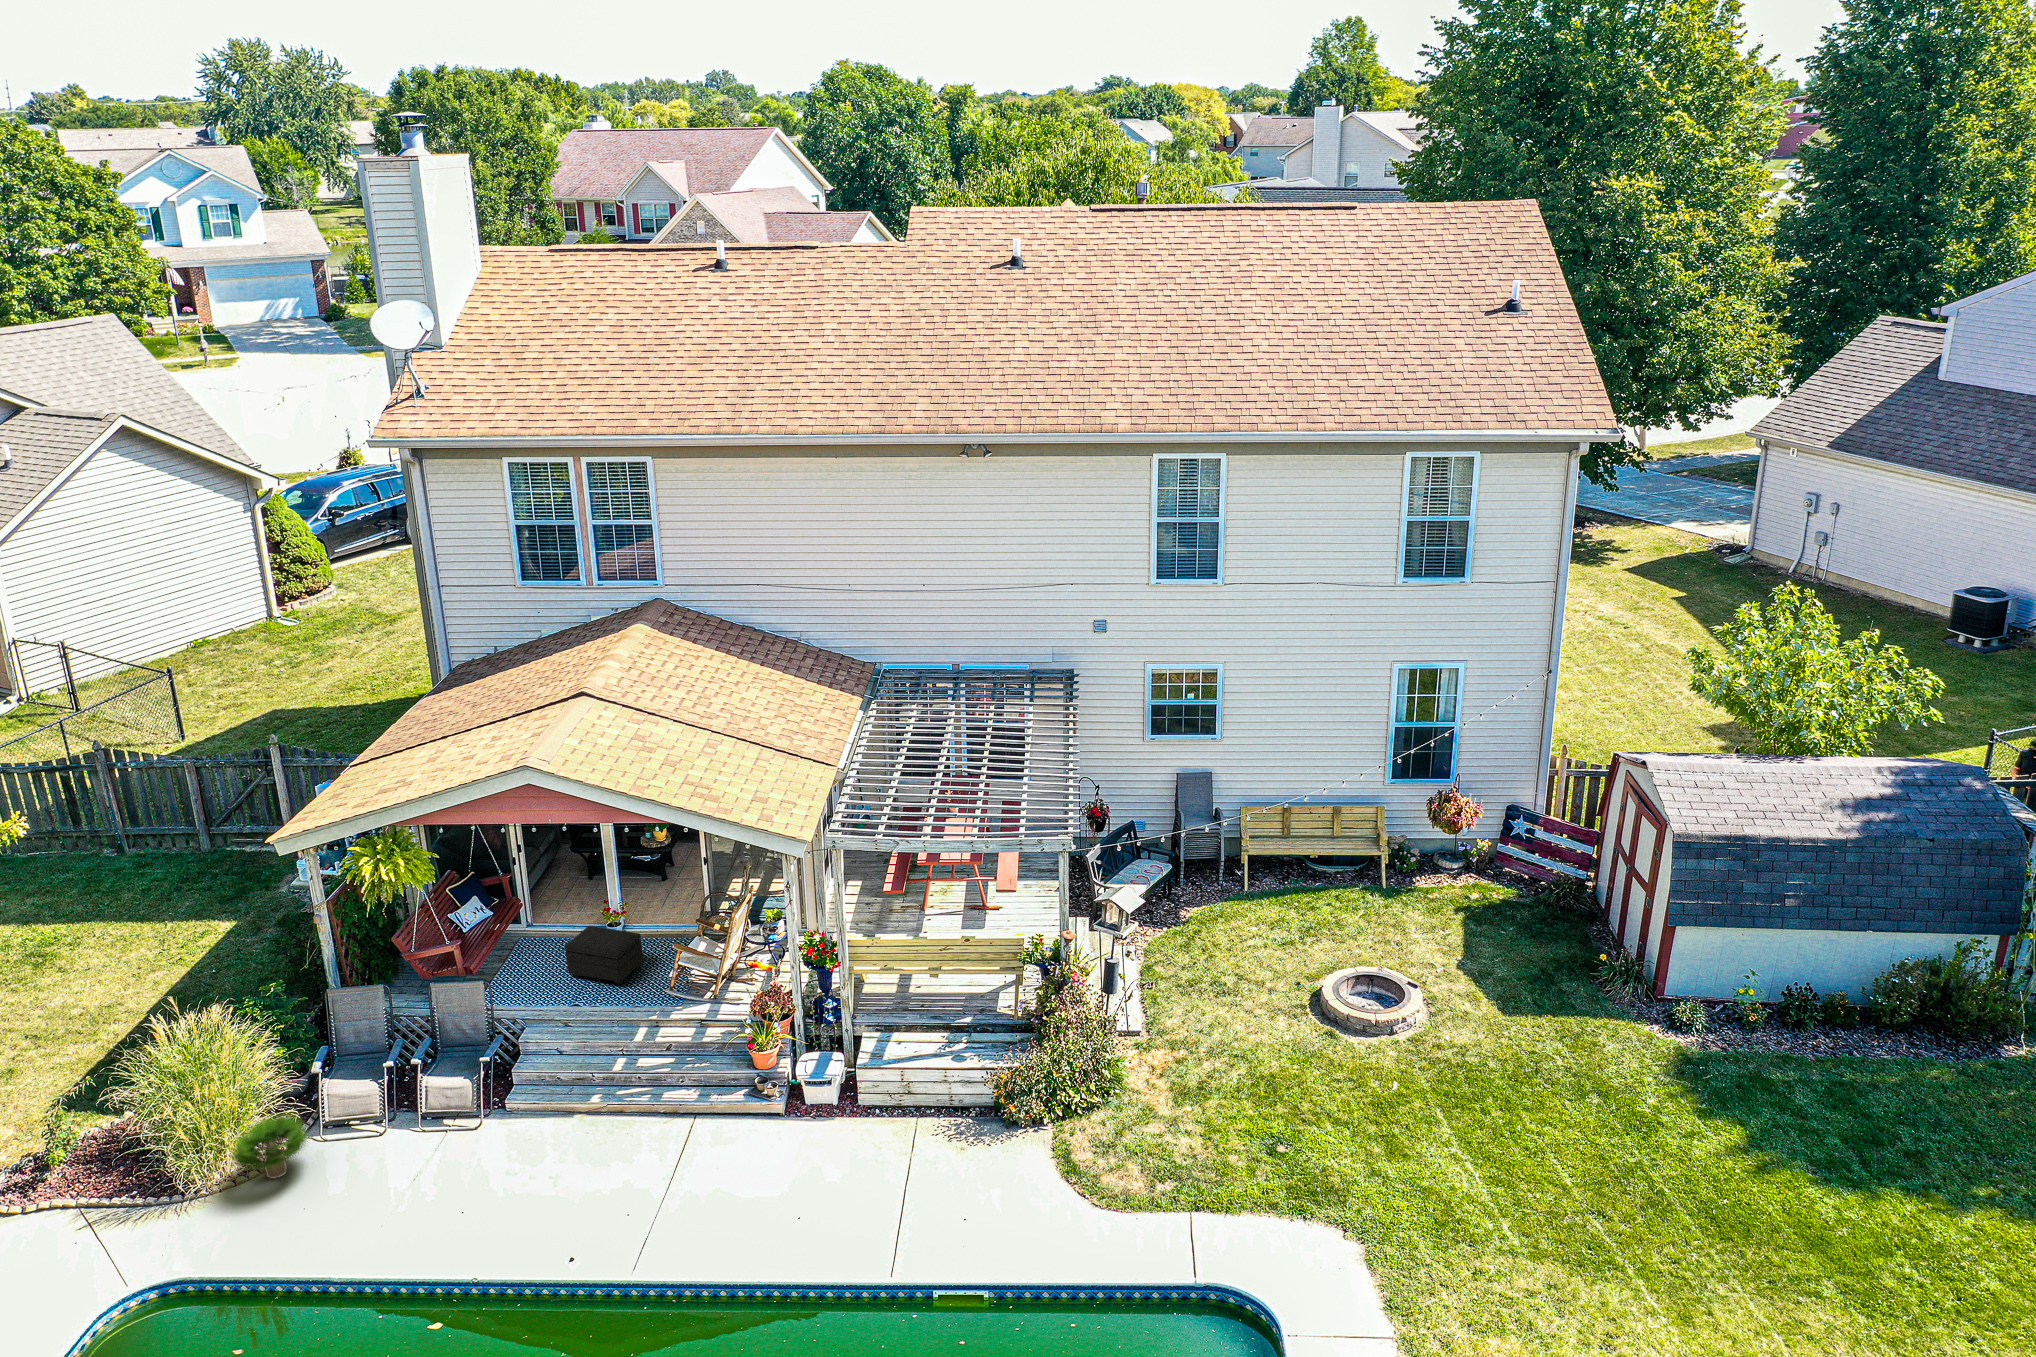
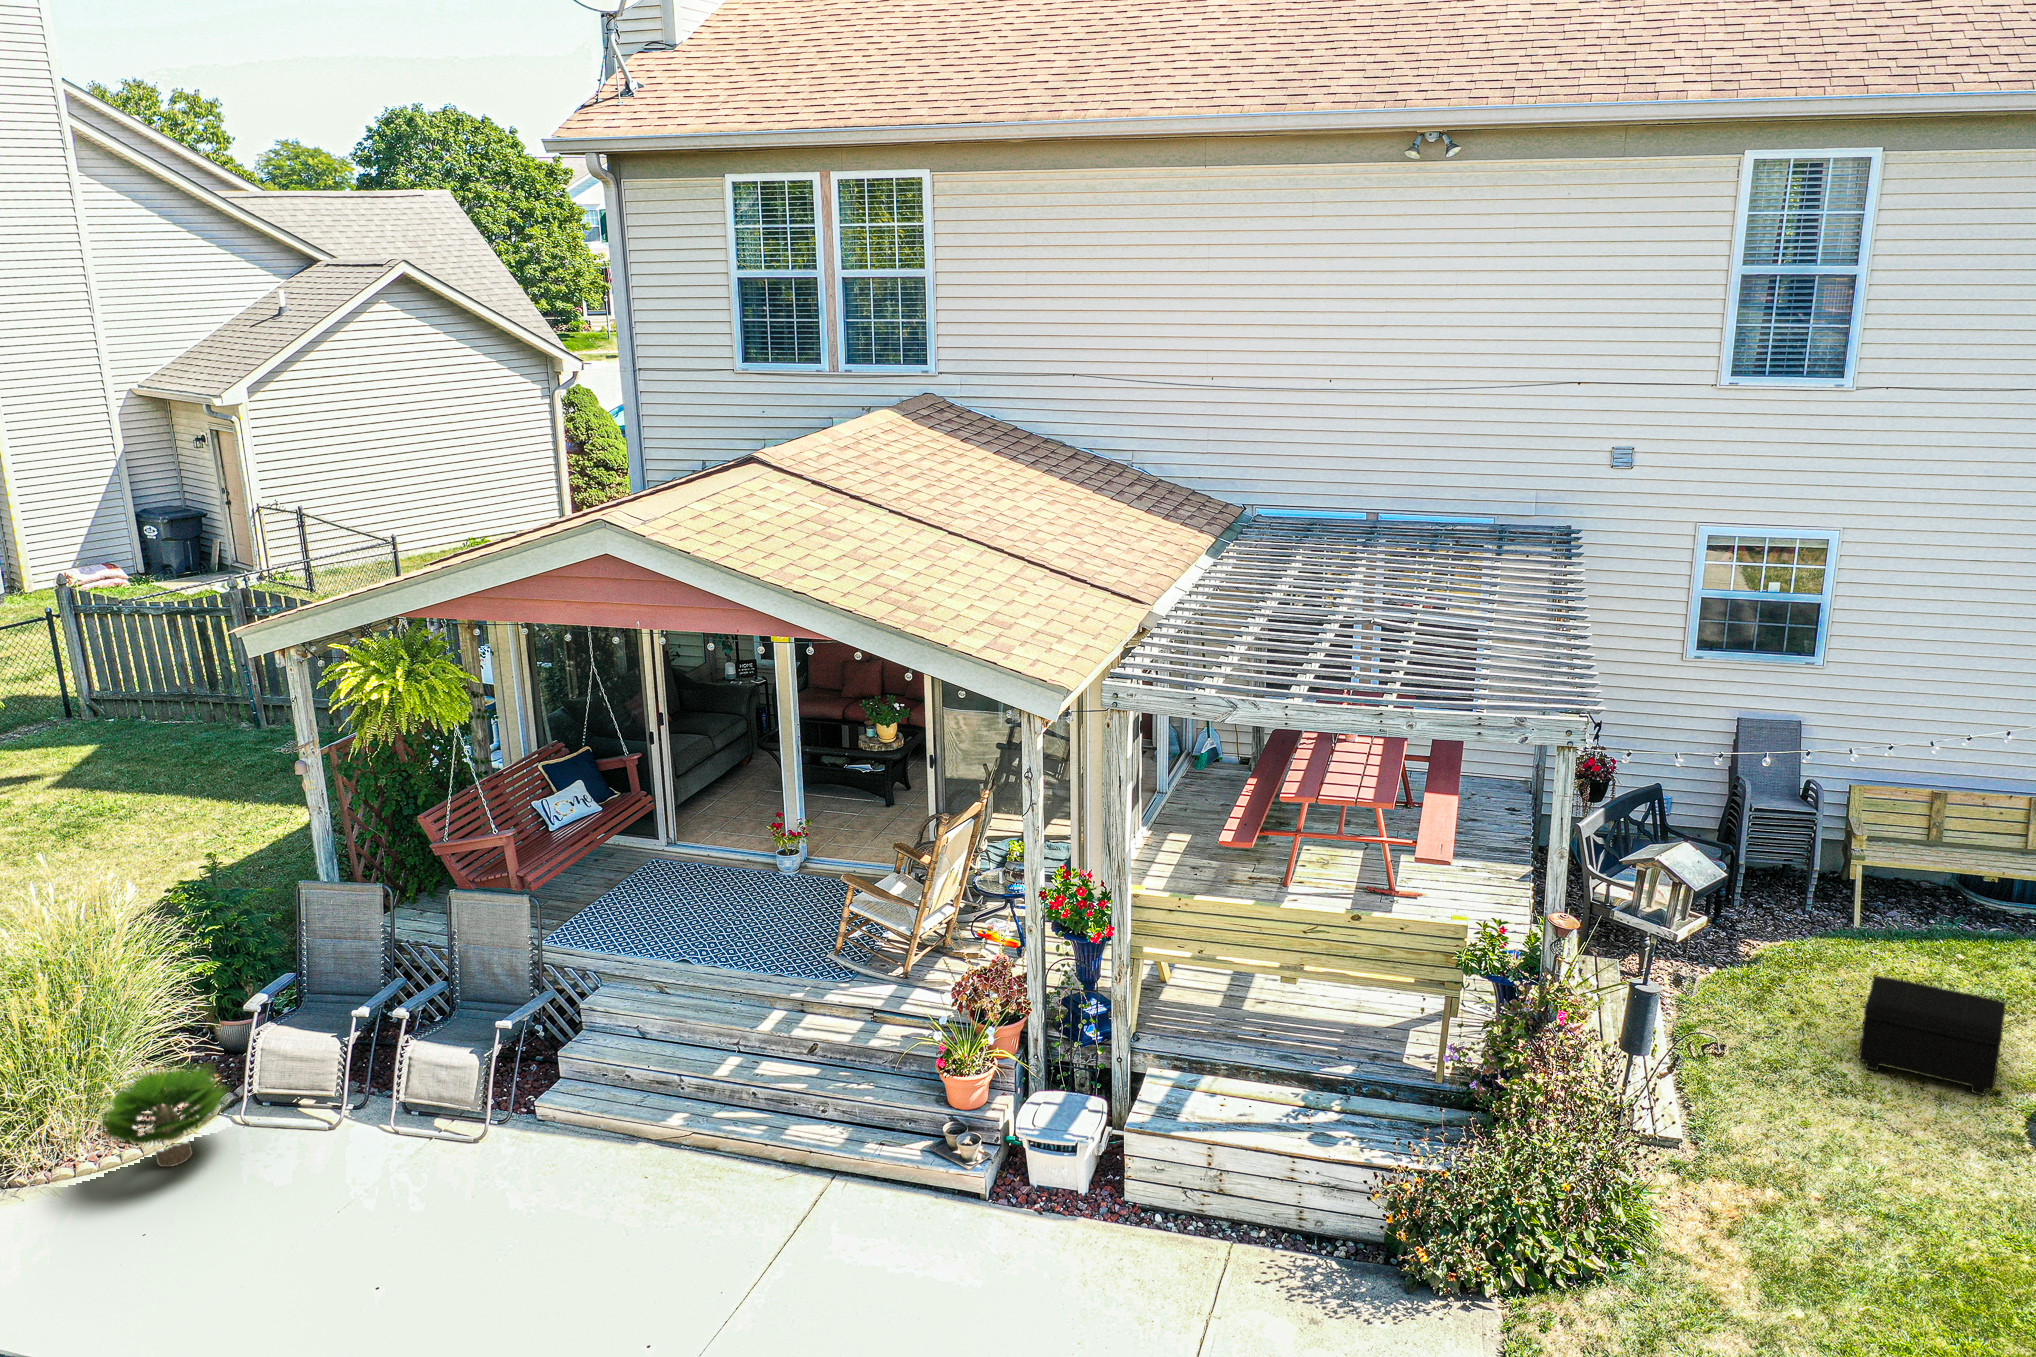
footstool: present [565,926,644,984] -> present [1859,976,2006,1095]

